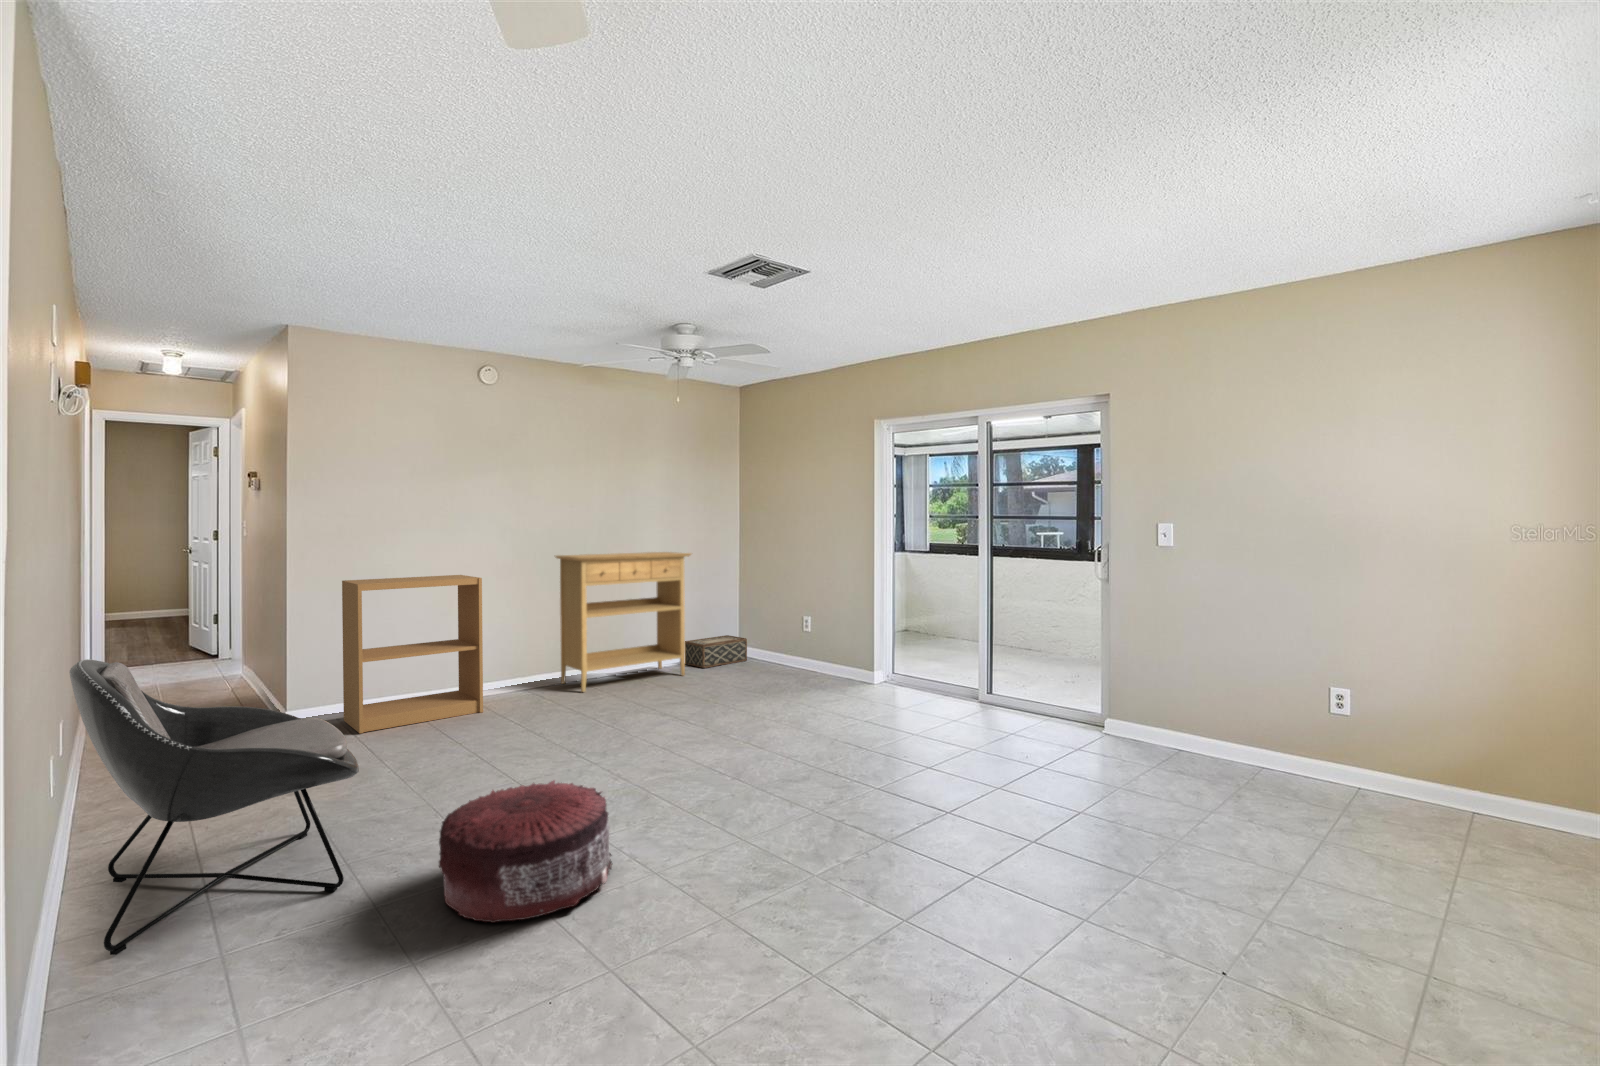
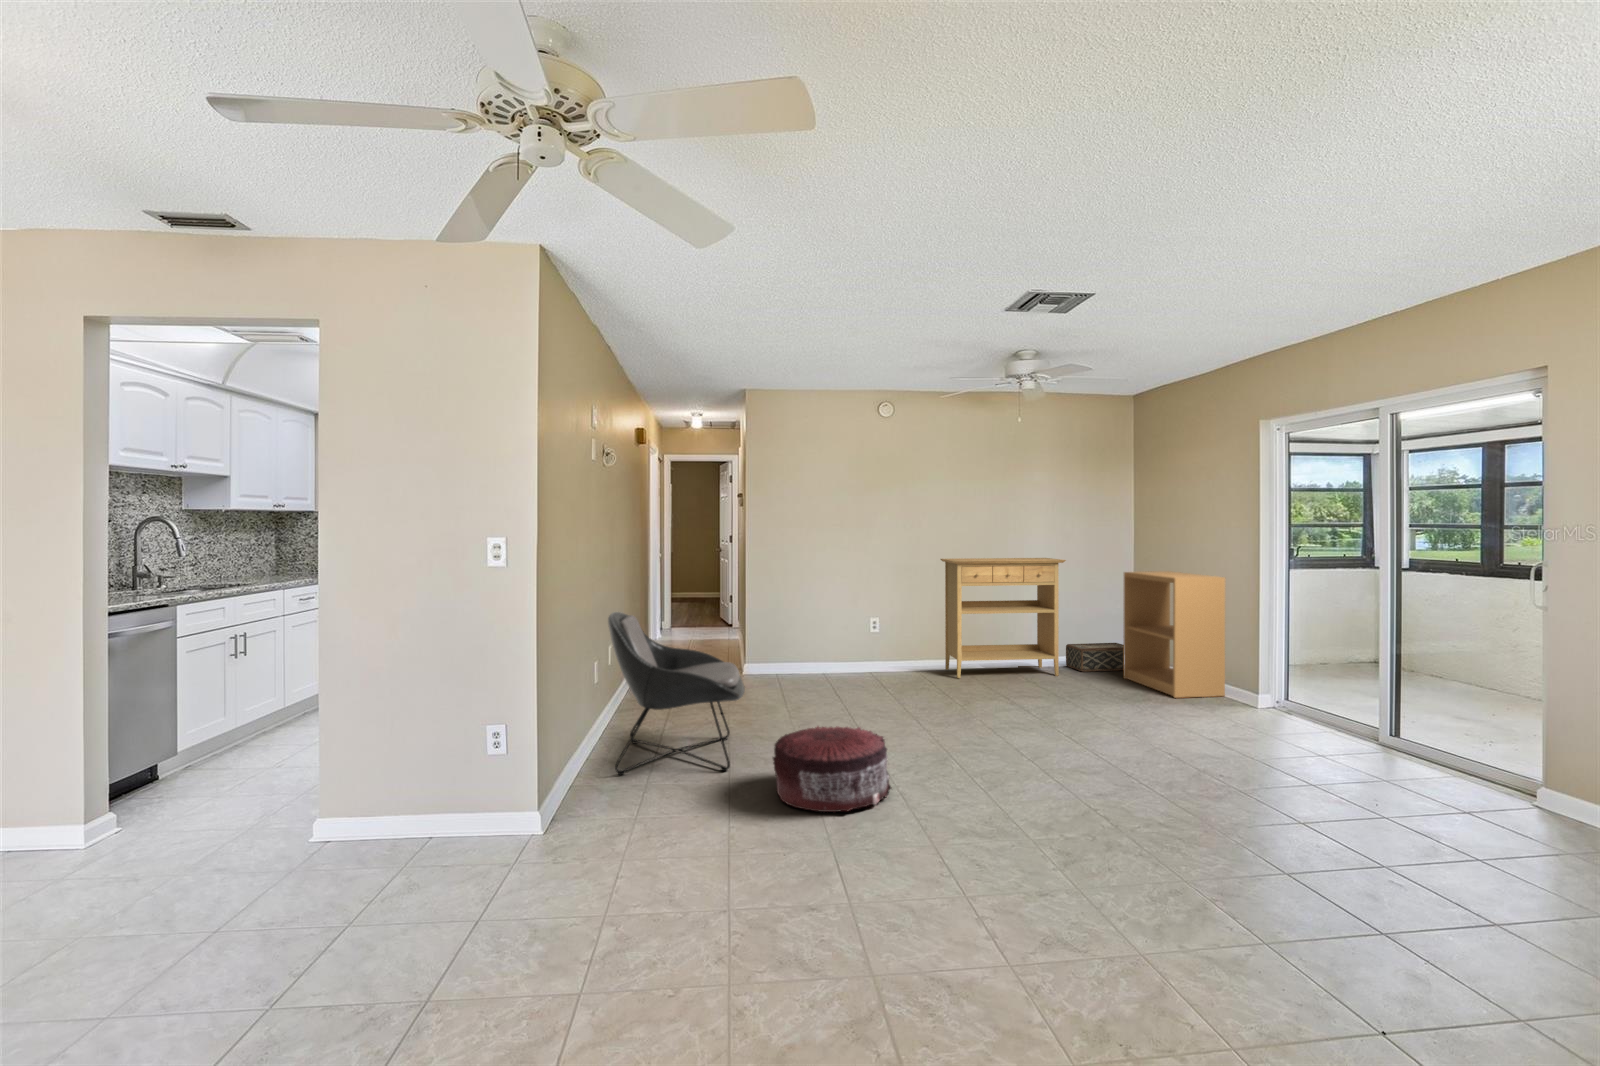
bookshelf: present [342,575,483,733] -> present [1123,571,1225,698]

